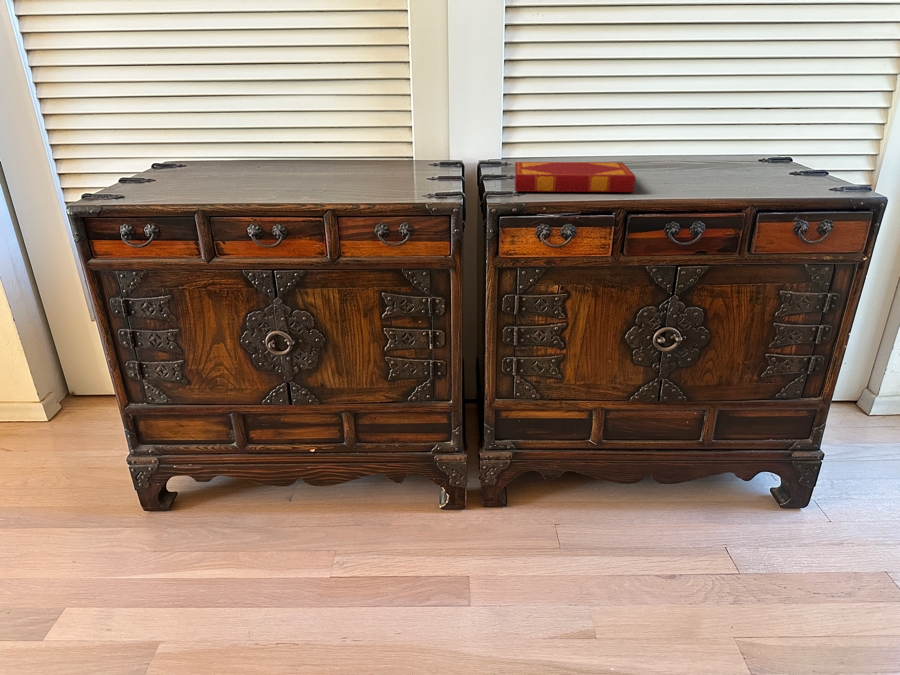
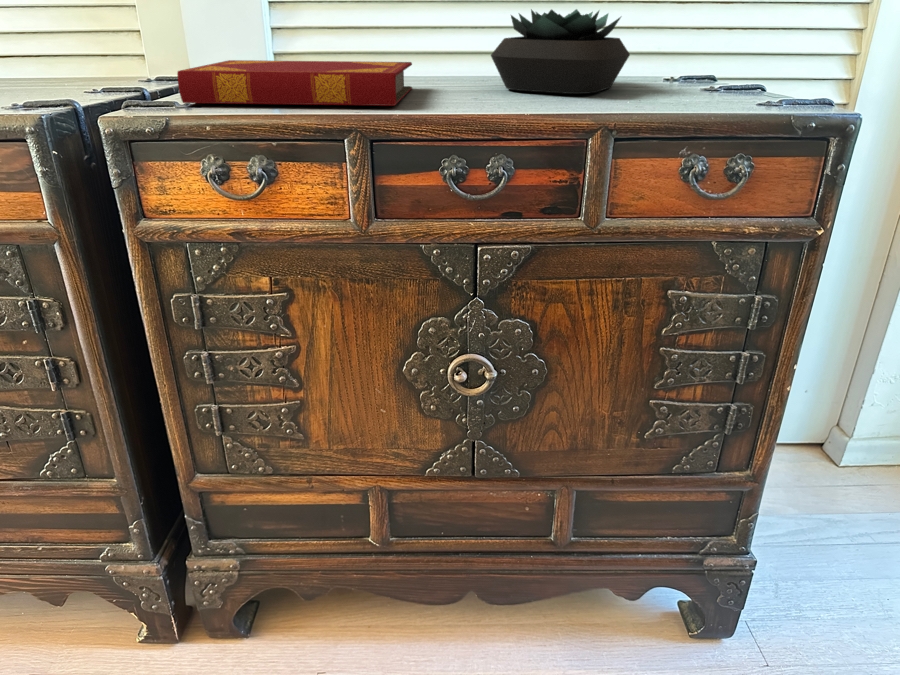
succulent plant: none [670,130,749,181] -> present [491,9,630,94]

